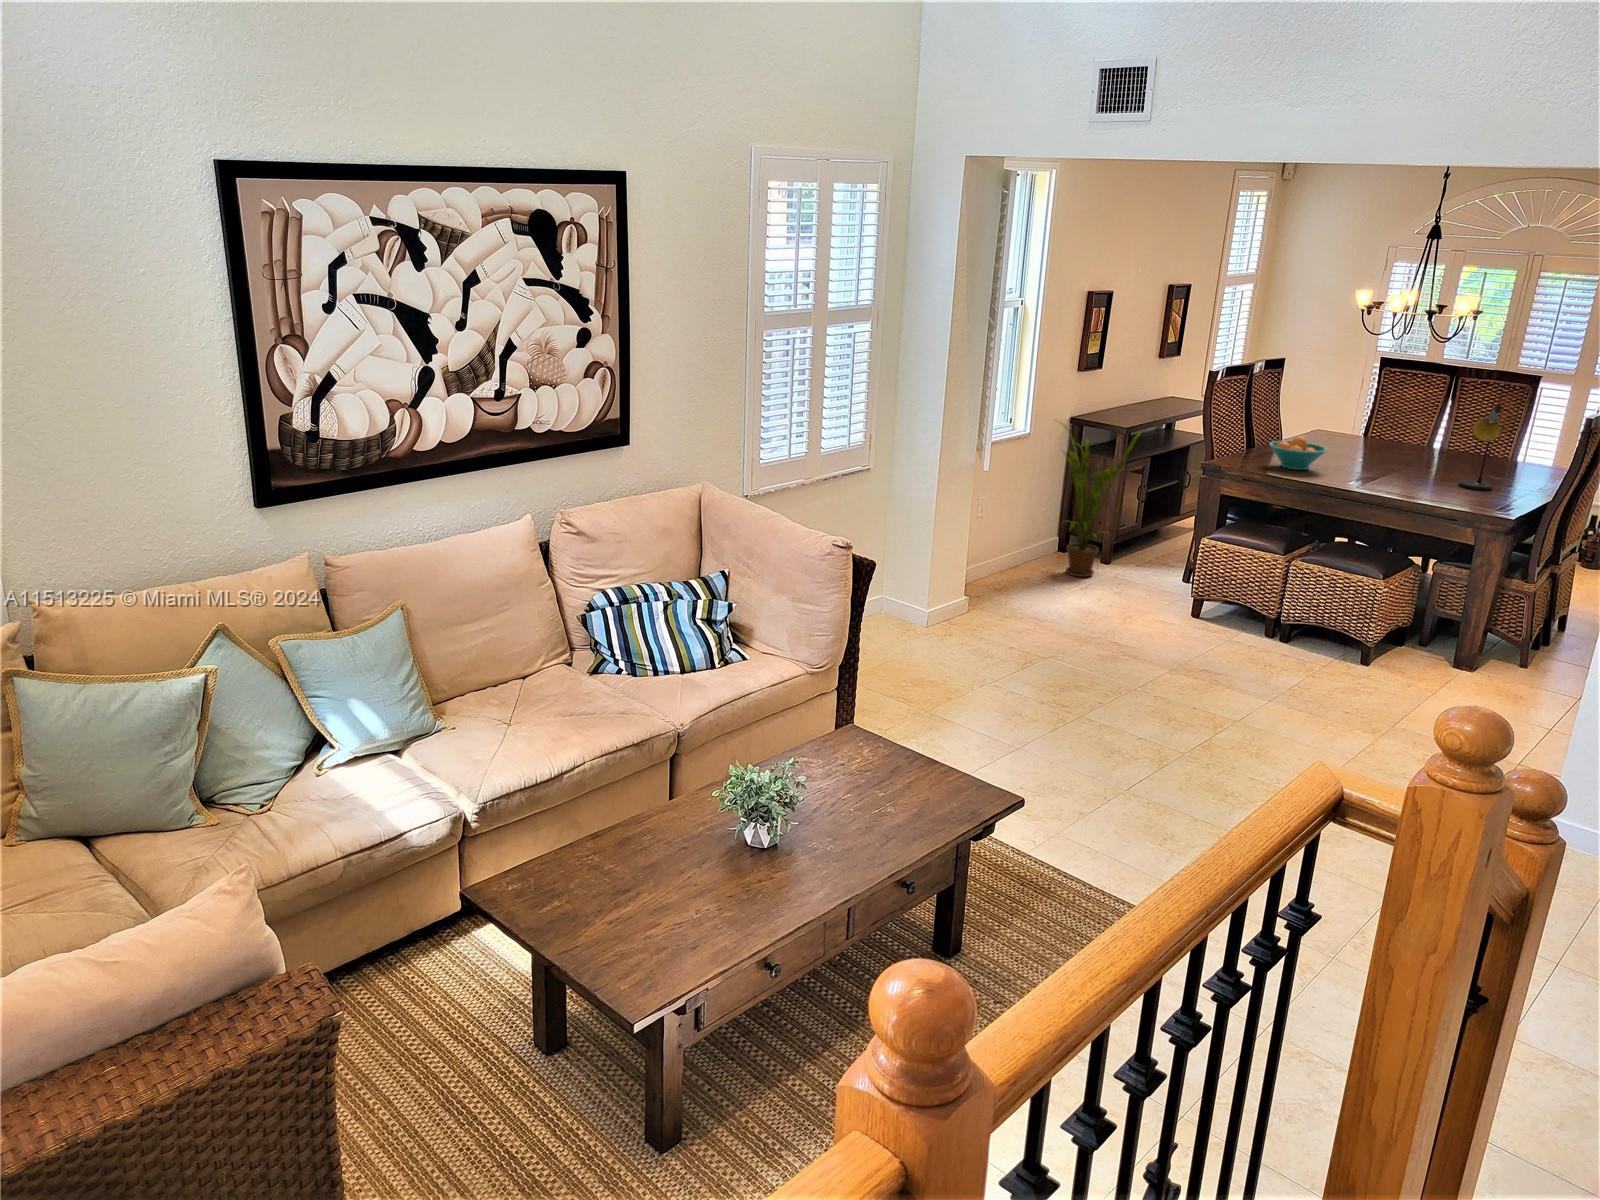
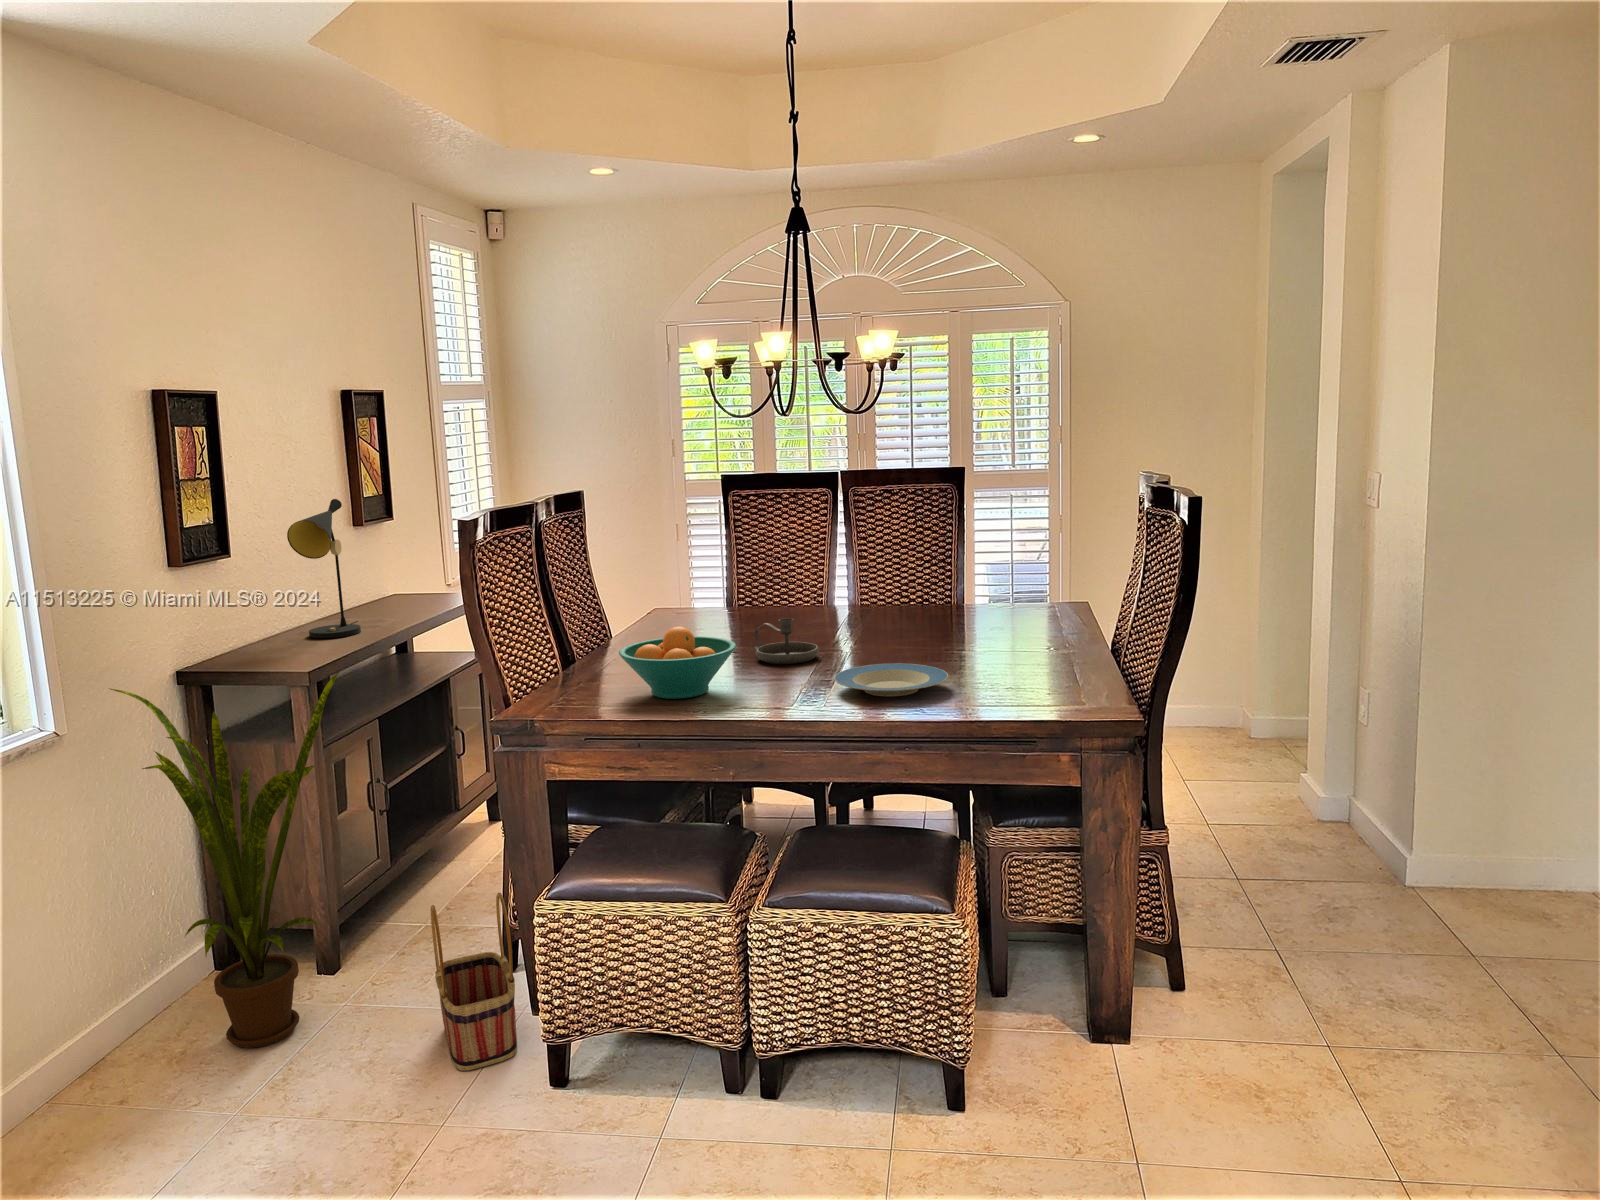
table lamp: present [1458,405,1502,490] -> present [287,499,361,638]
candlestick: none [1346,444,1381,468] -> present [753,618,819,664]
plate: none [1370,473,1431,488] -> present [834,663,948,696]
basket: none [1153,535,1191,605] -> present [431,893,517,1071]

